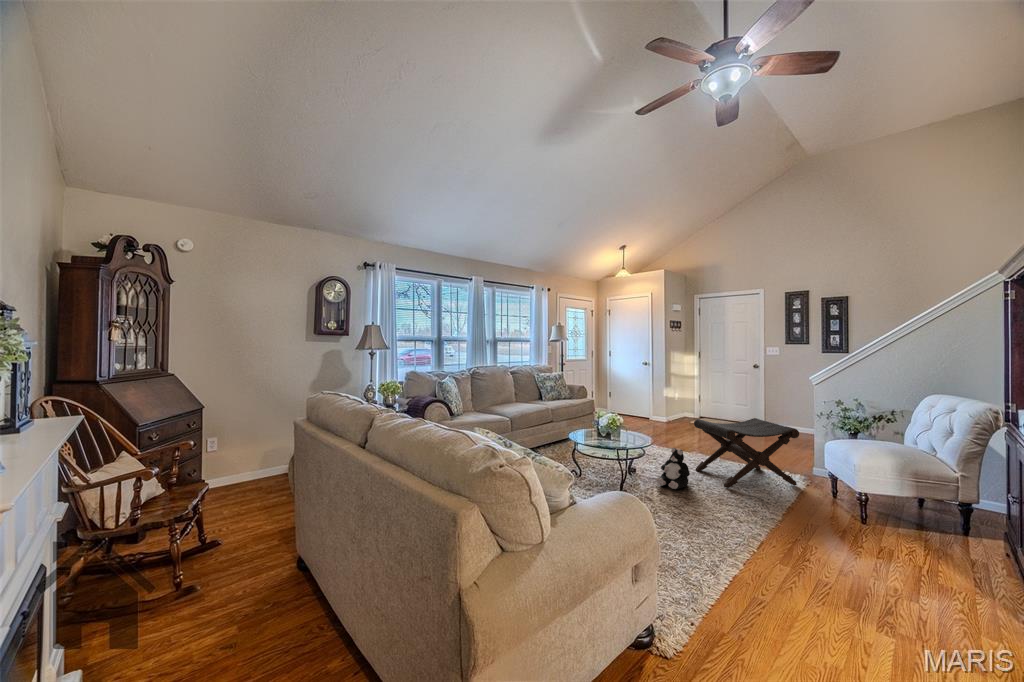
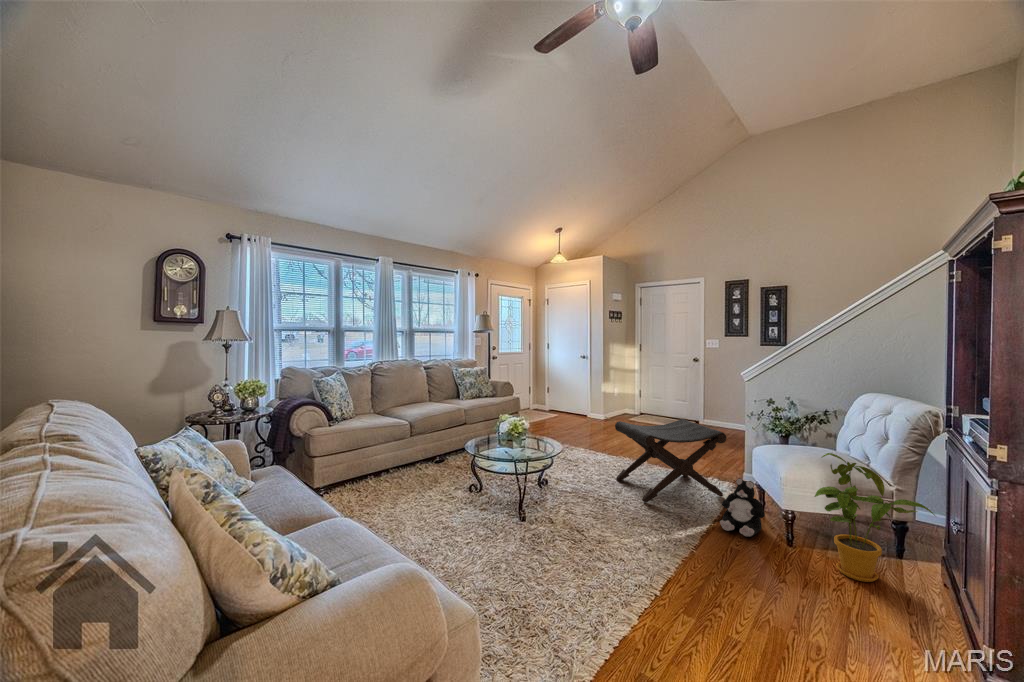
house plant: none [886,444,998,551] -> present [815,453,935,582]
plush toy: present [656,448,690,489] -> present [720,478,765,537]

